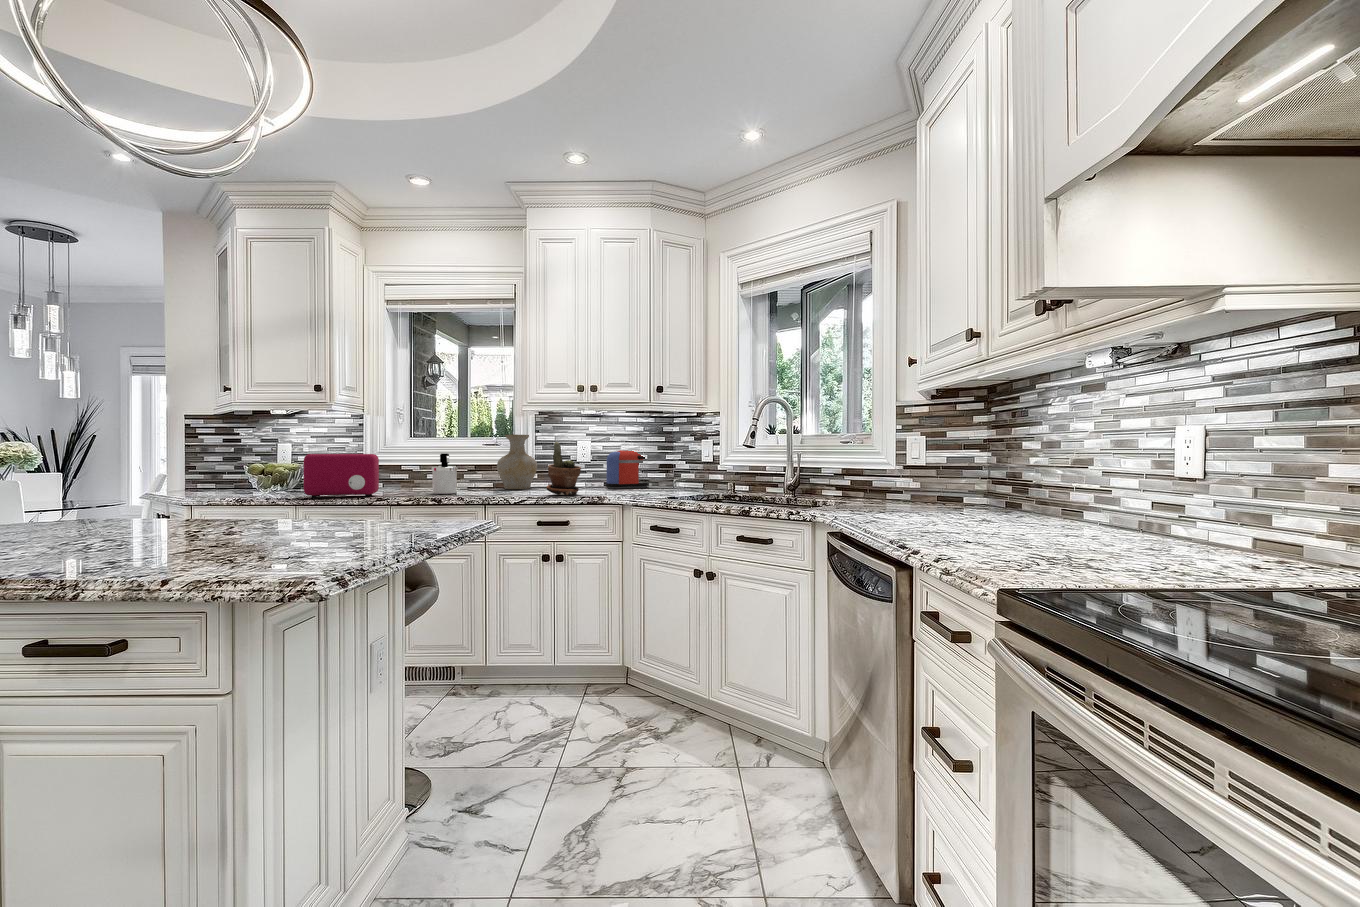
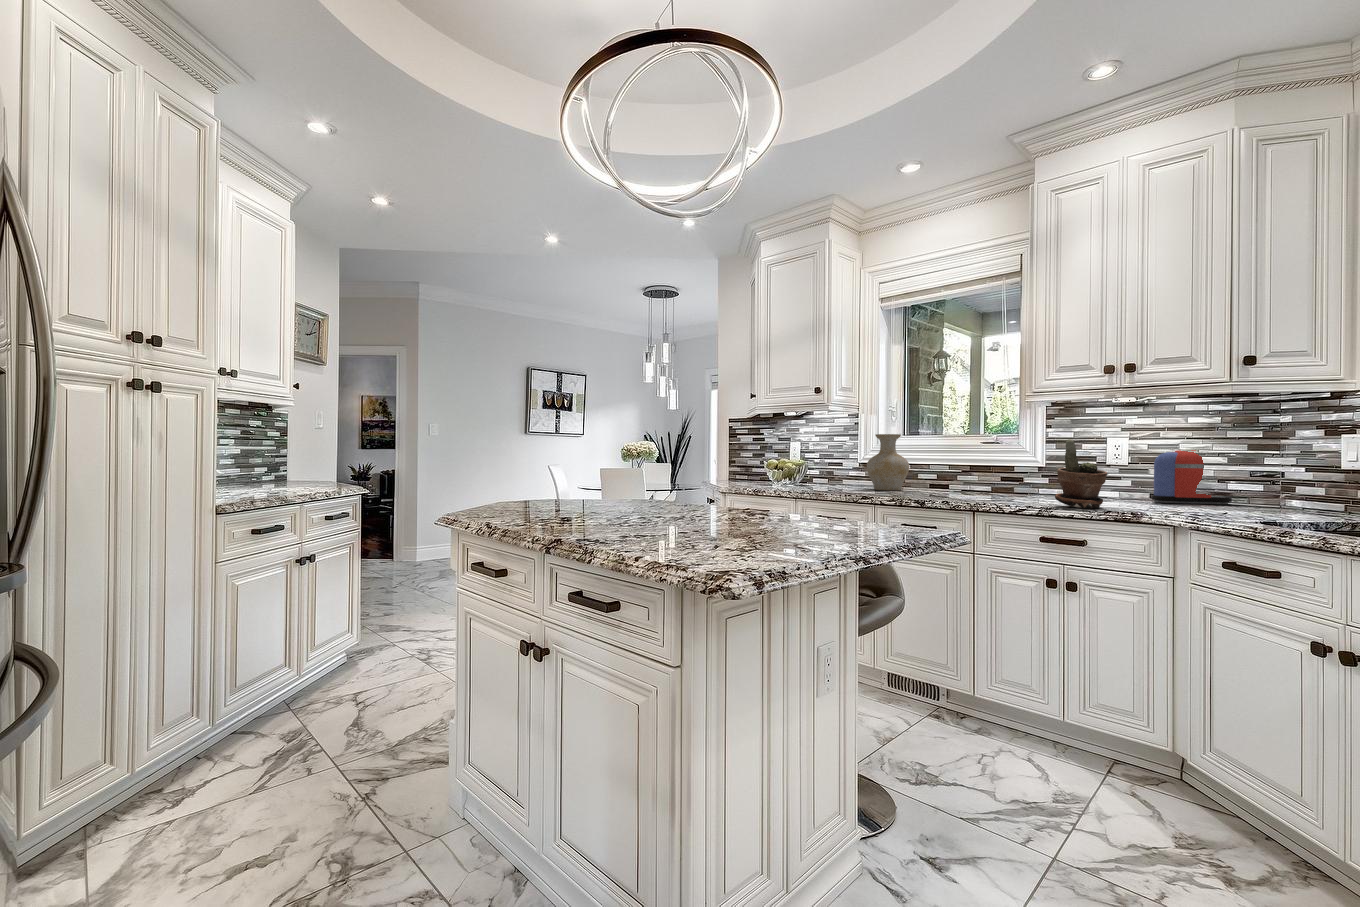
vase: present [497,435,537,489] -> present [867,434,909,490]
toaster: present [304,454,379,498] -> none [801,452,867,495]
soap dispenser: present [431,454,458,494] -> none [919,453,947,497]

